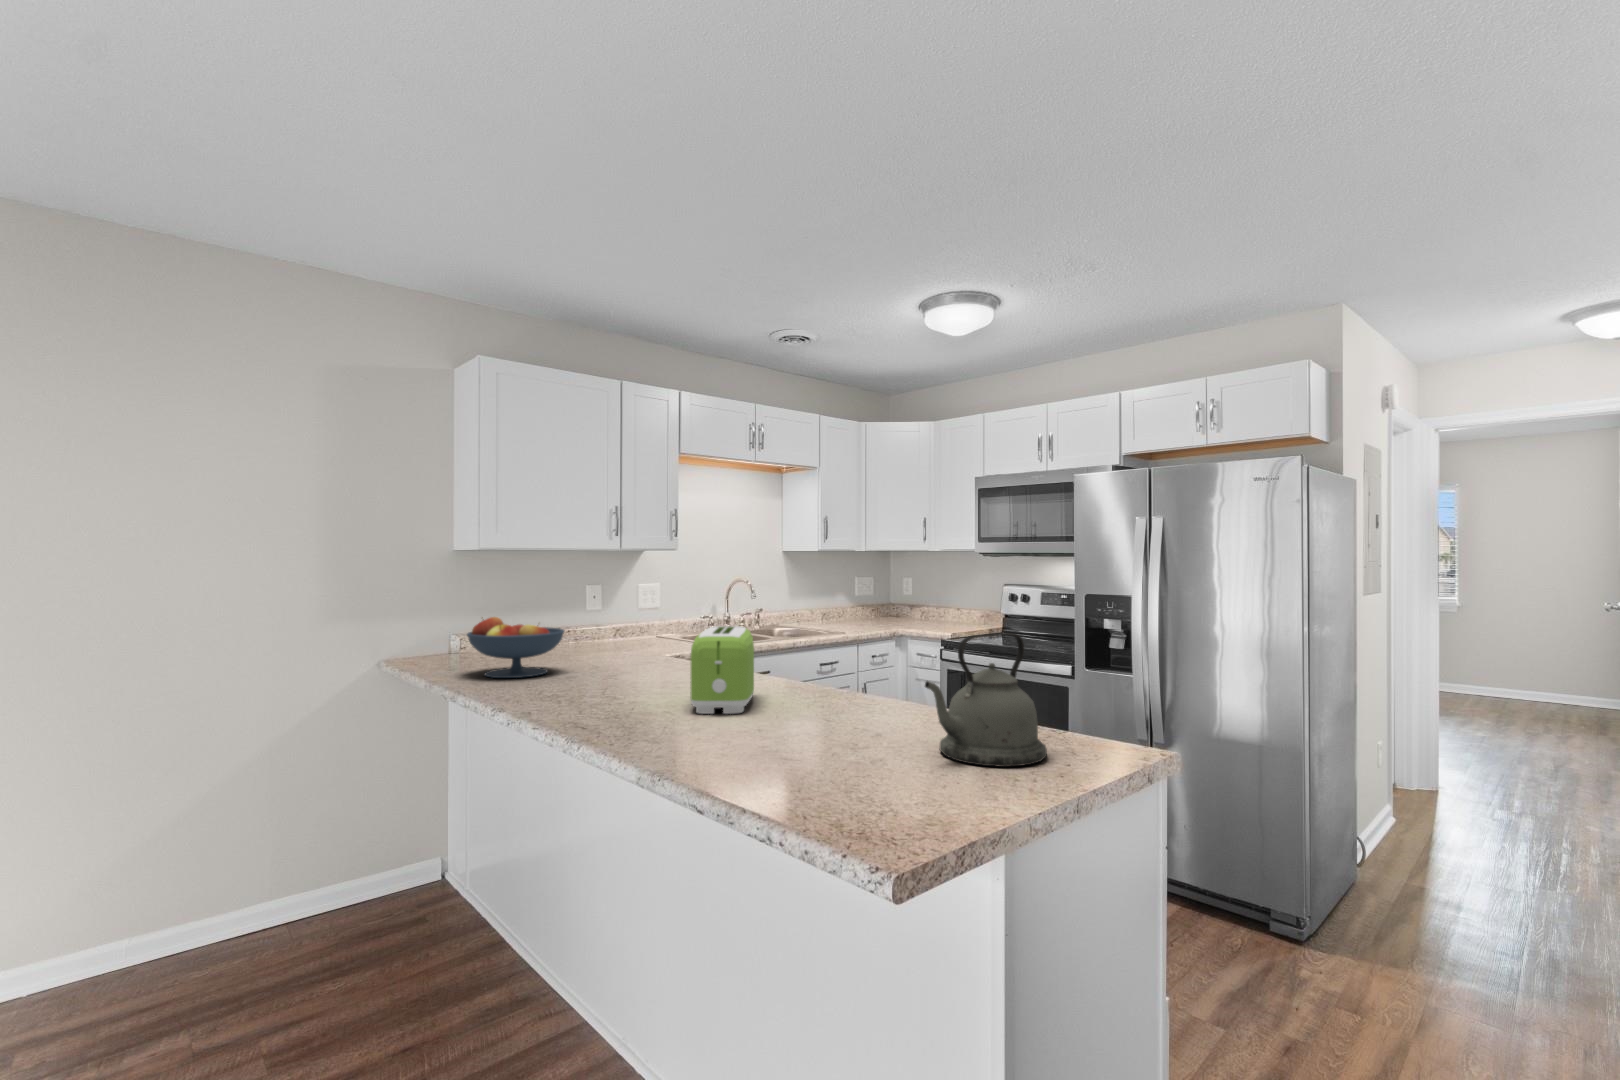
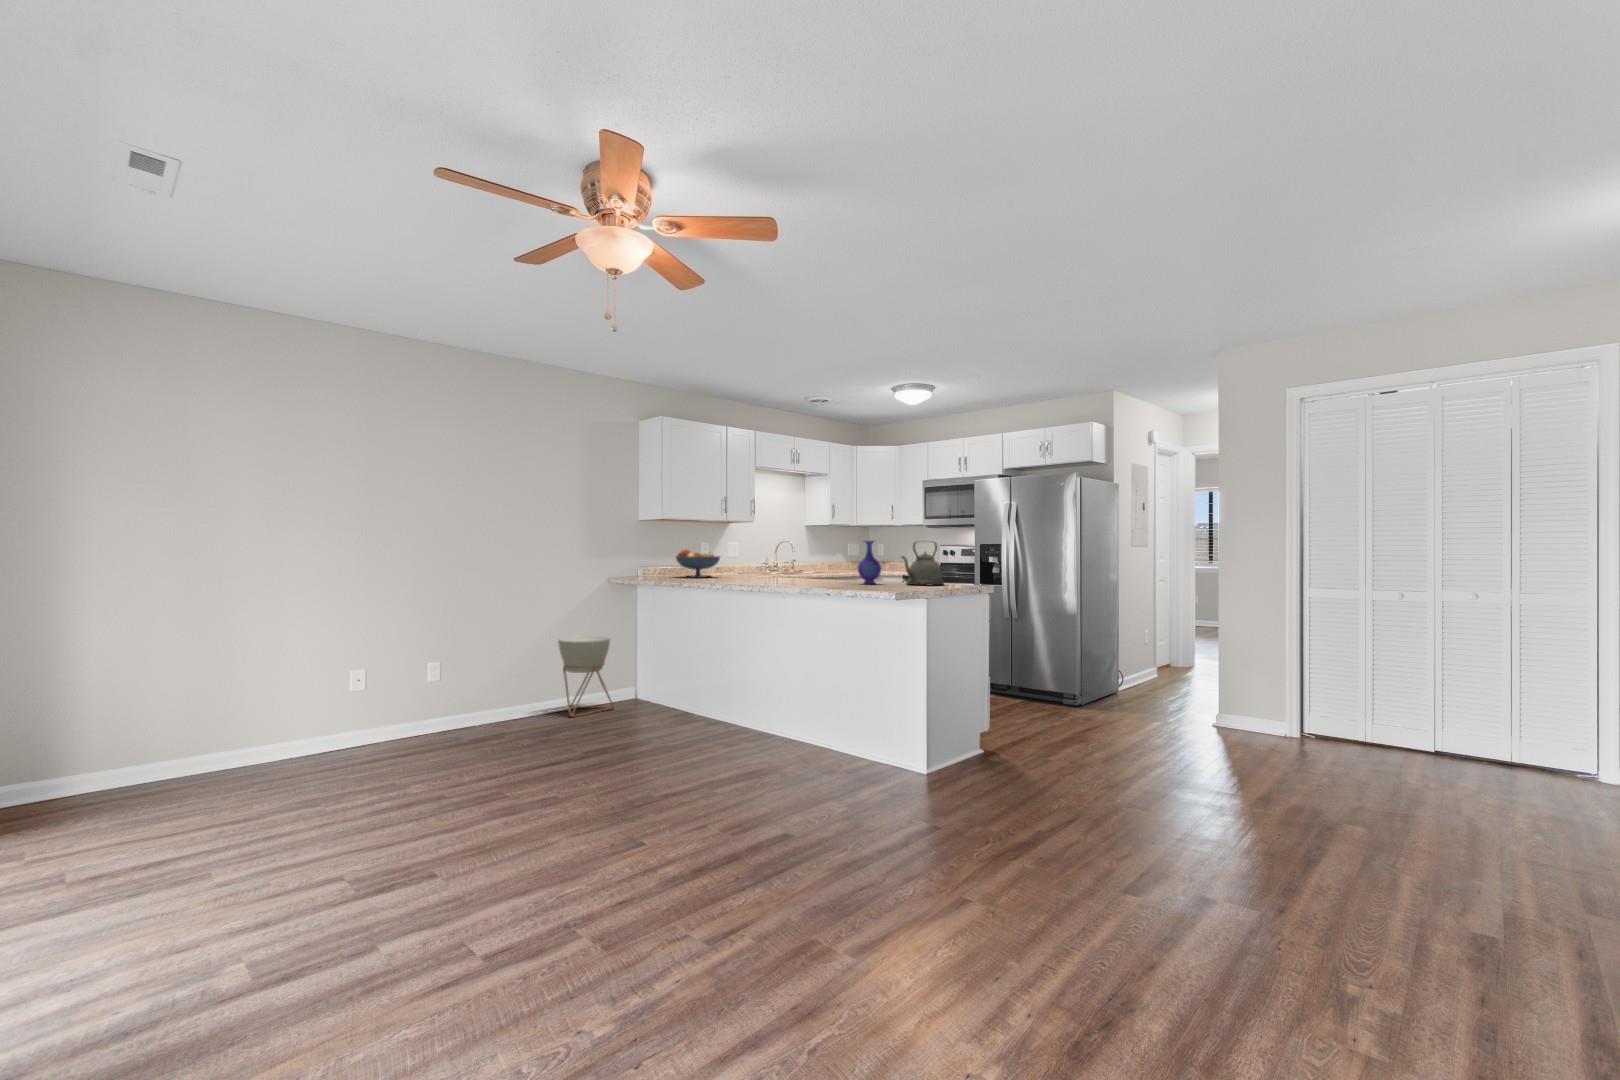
toaster: present [690,626,754,714] -> none [799,549,825,581]
vase: none [811,628,873,748] -> present [858,541,881,584]
planter: none [221,785,350,978] -> present [558,636,614,717]

